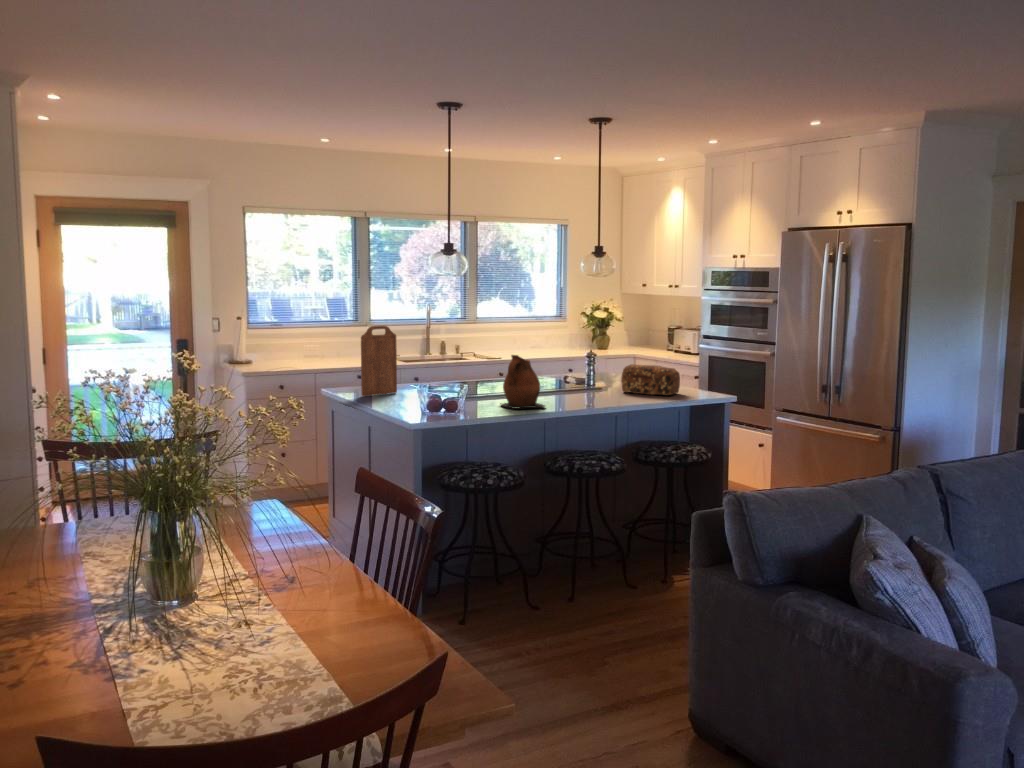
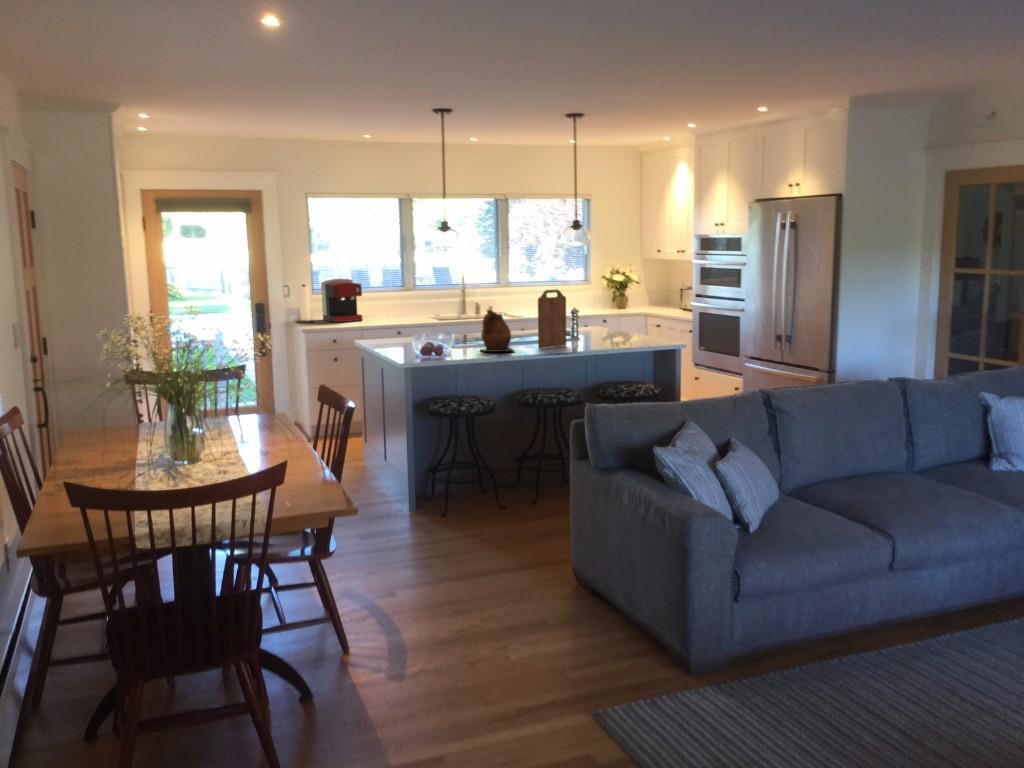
coffee maker: none [259,310,311,363] -> present [321,279,363,322]
cutting board: present [361,326,397,396] -> present [538,290,566,348]
bread loaf: present [621,364,680,395] -> none [590,317,639,342]

